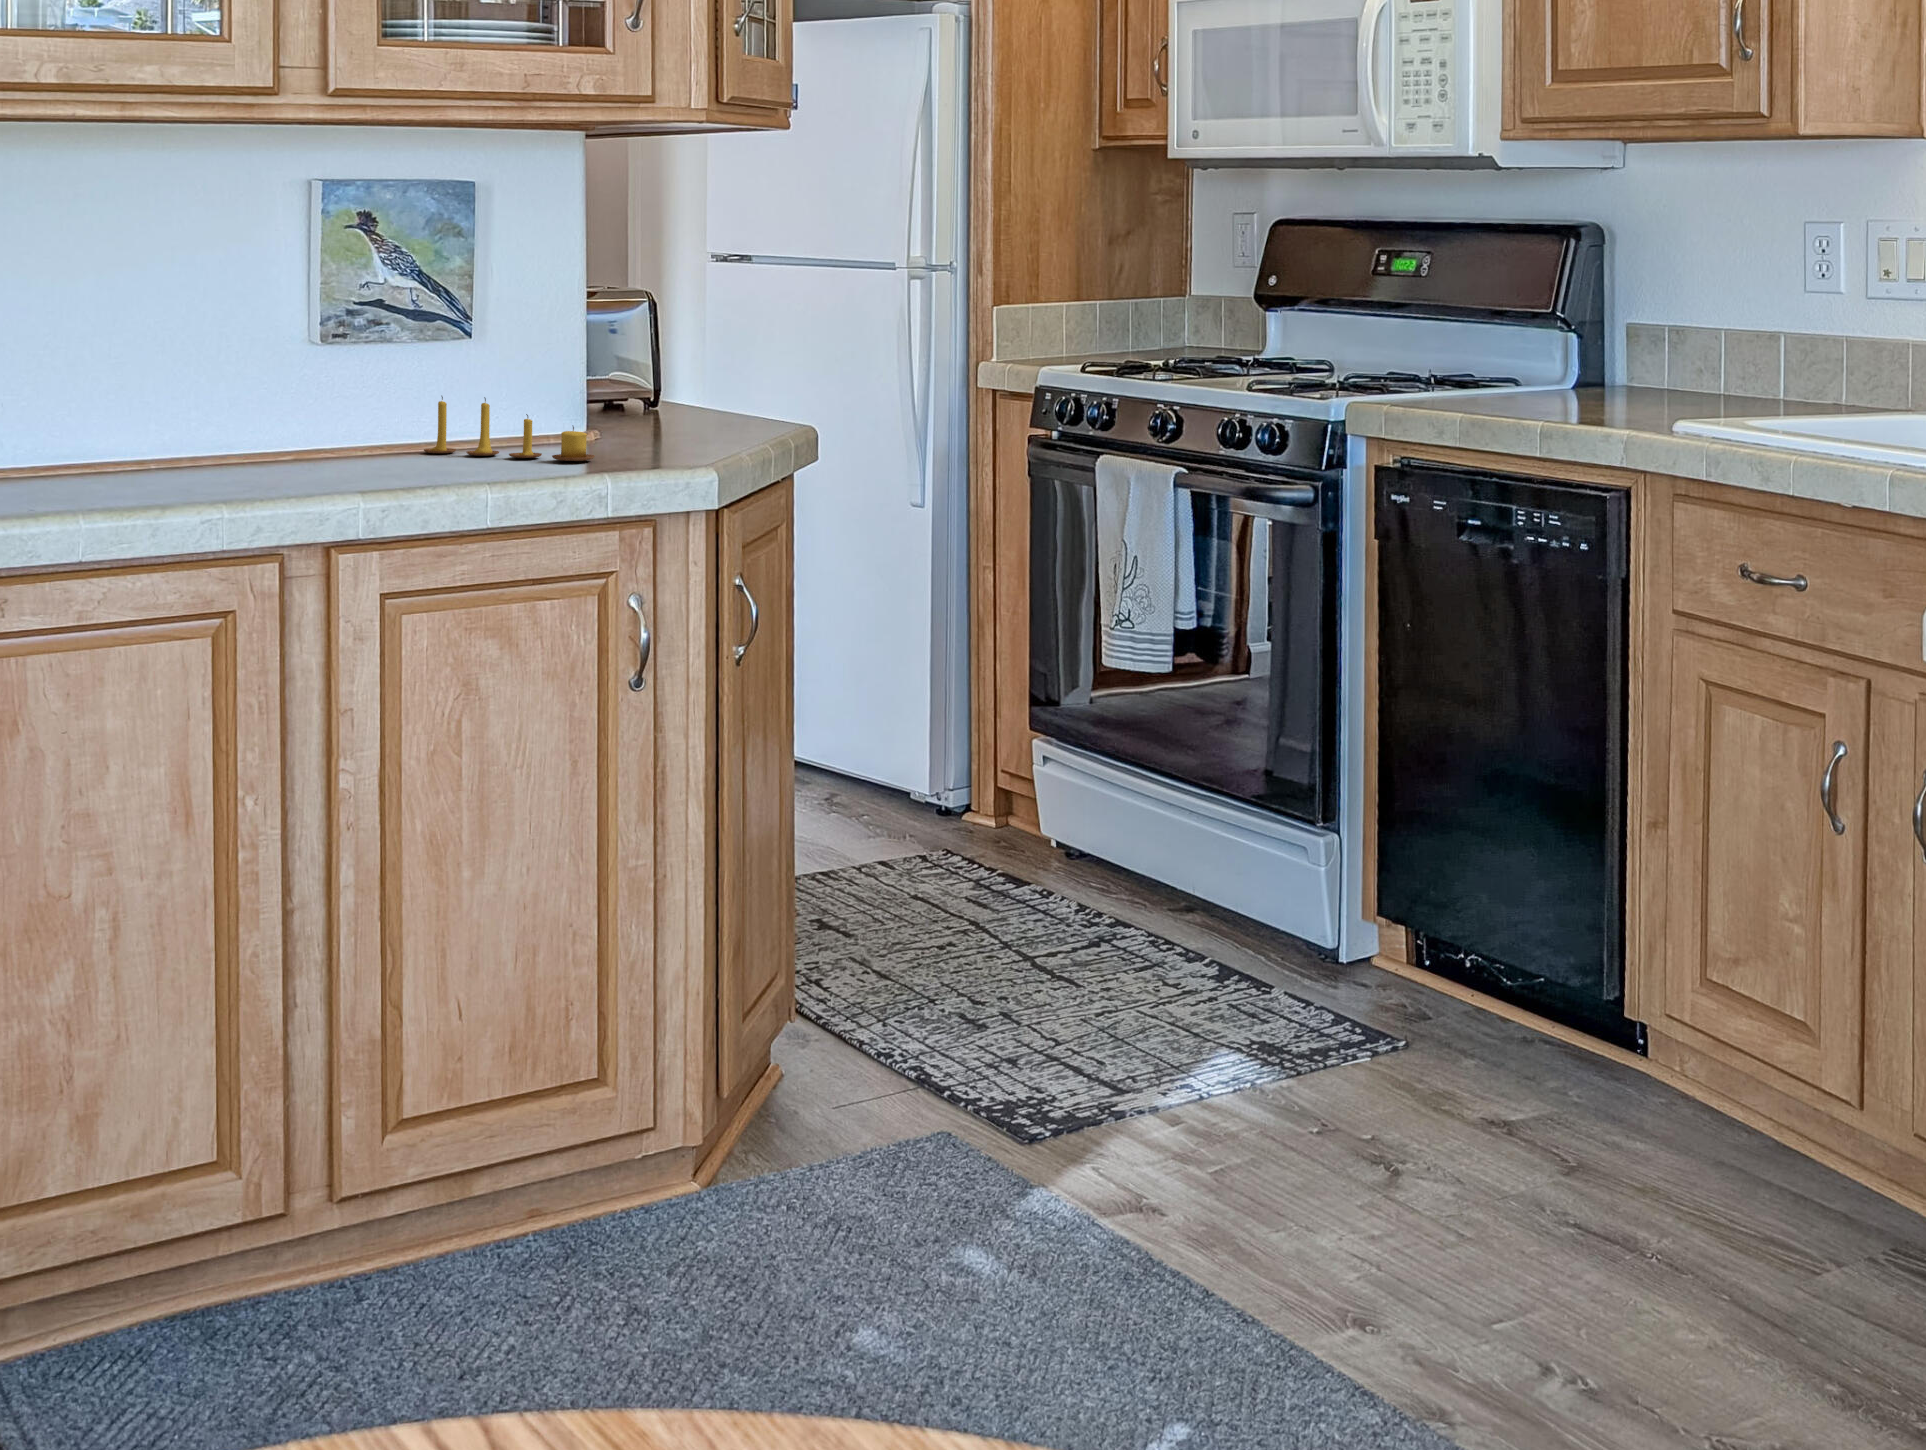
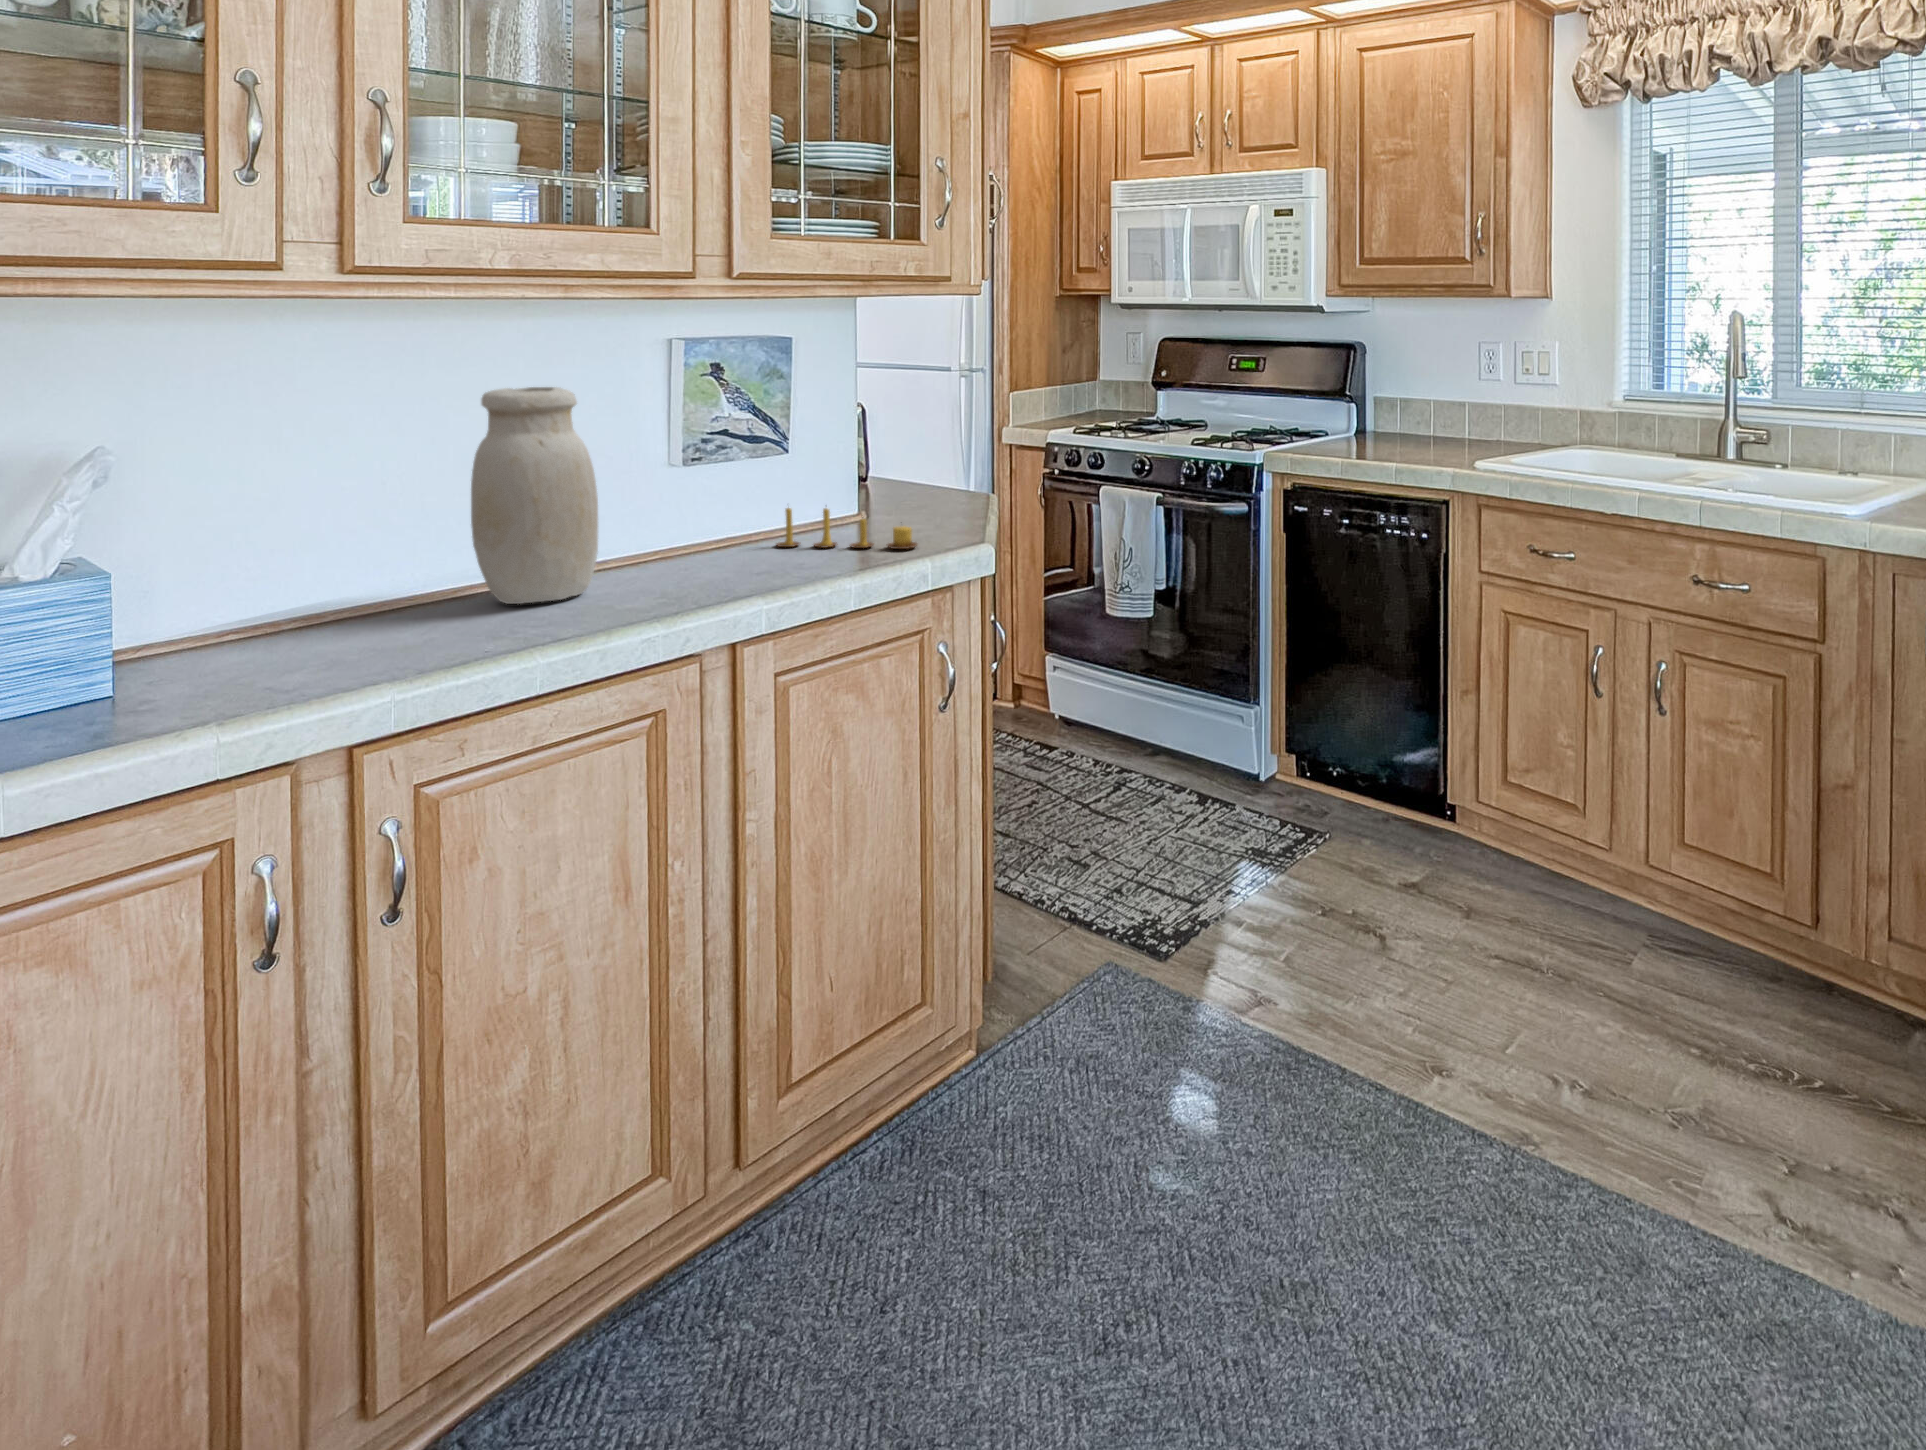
jar: none [35,225,174,477] -> present [471,387,598,604]

